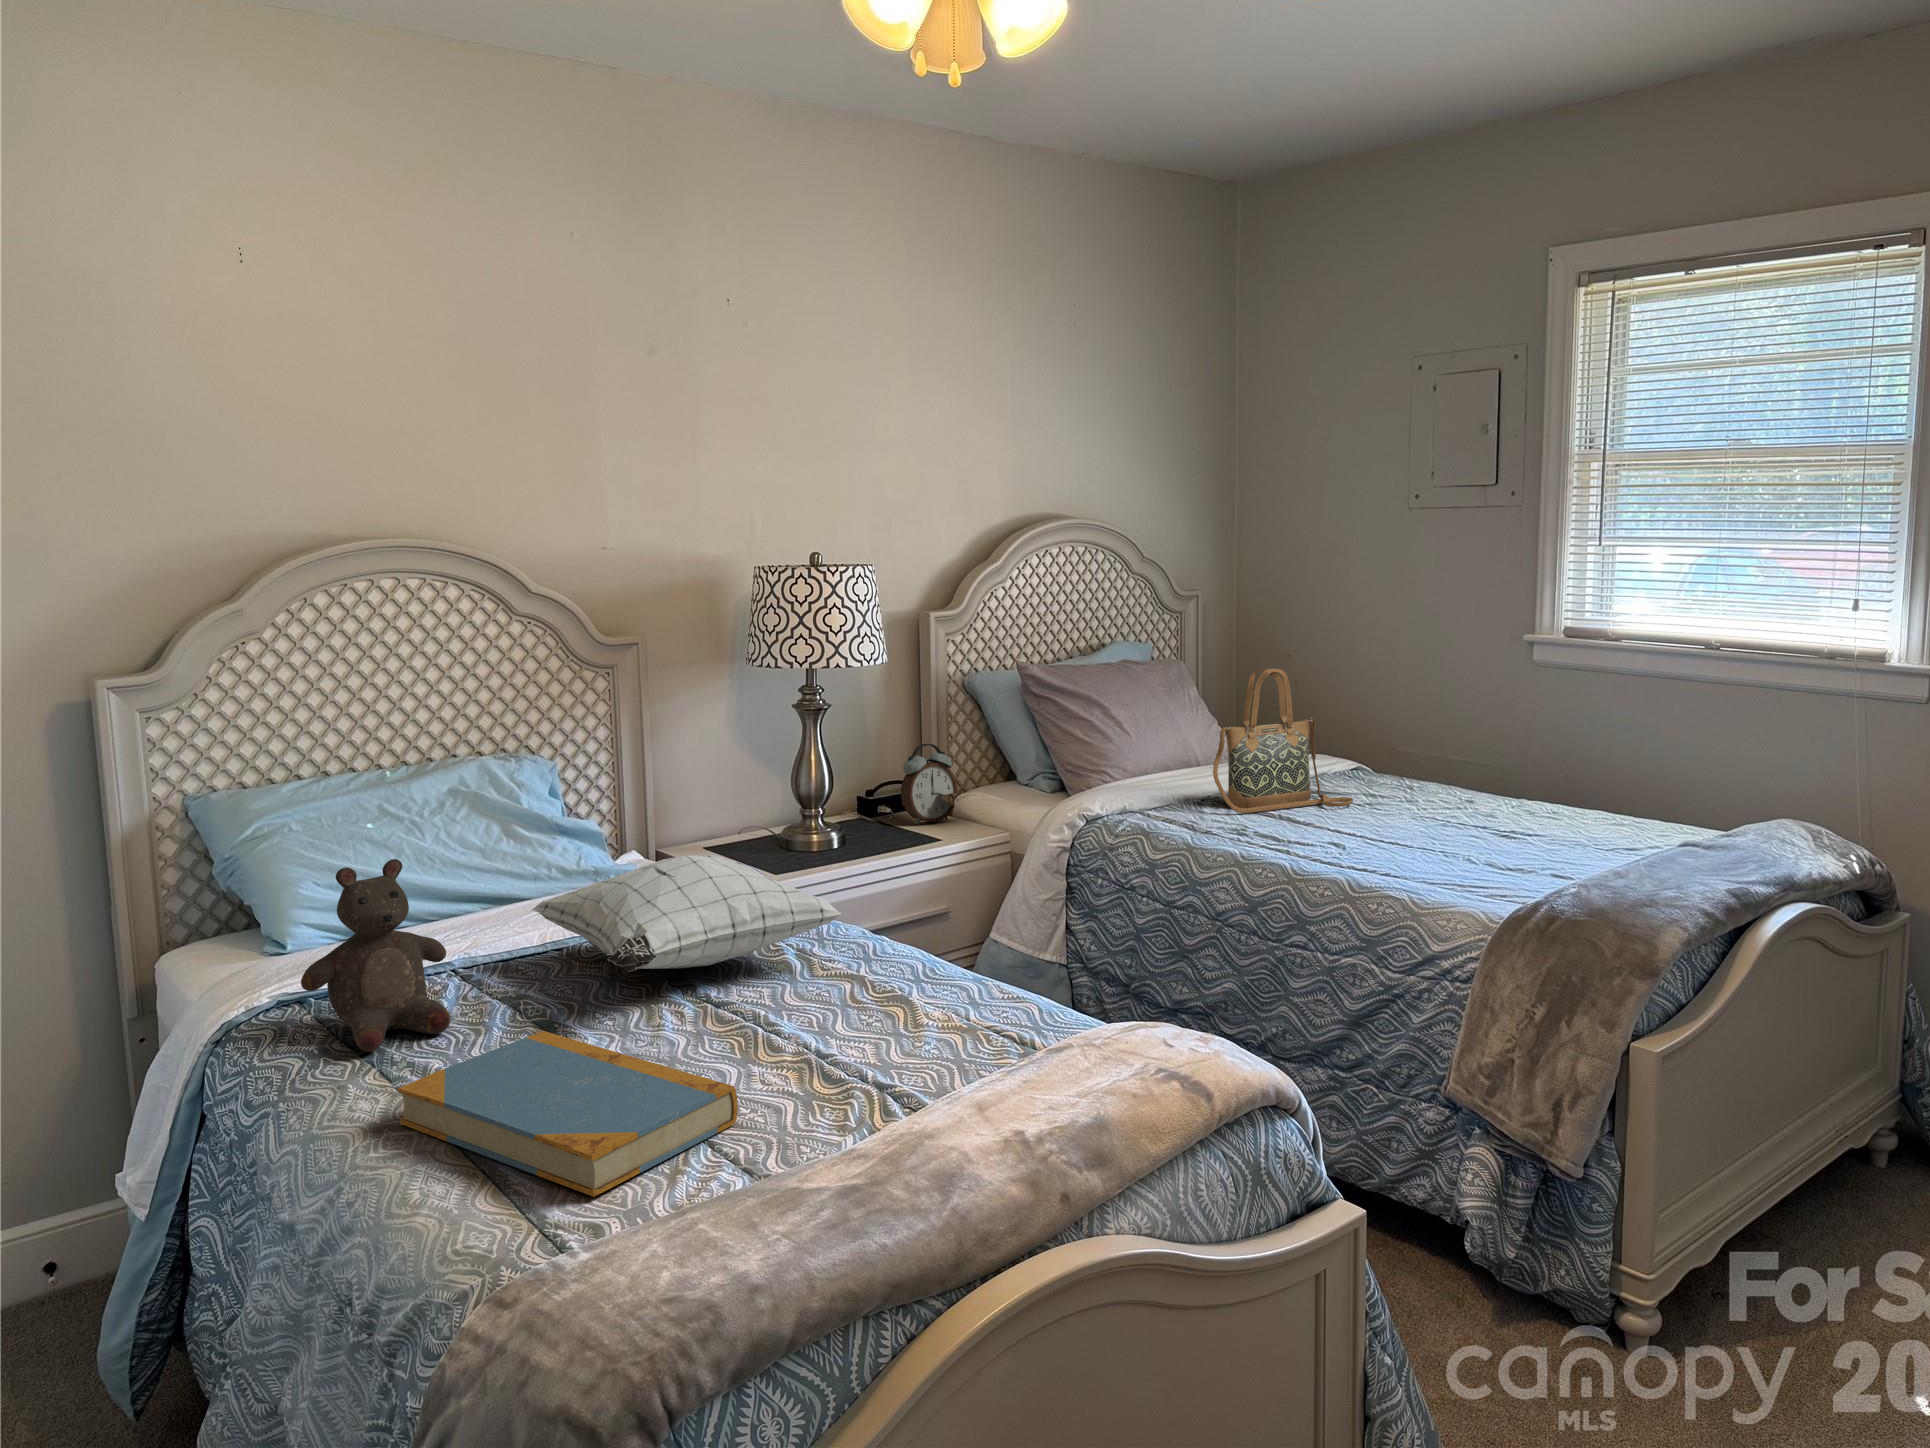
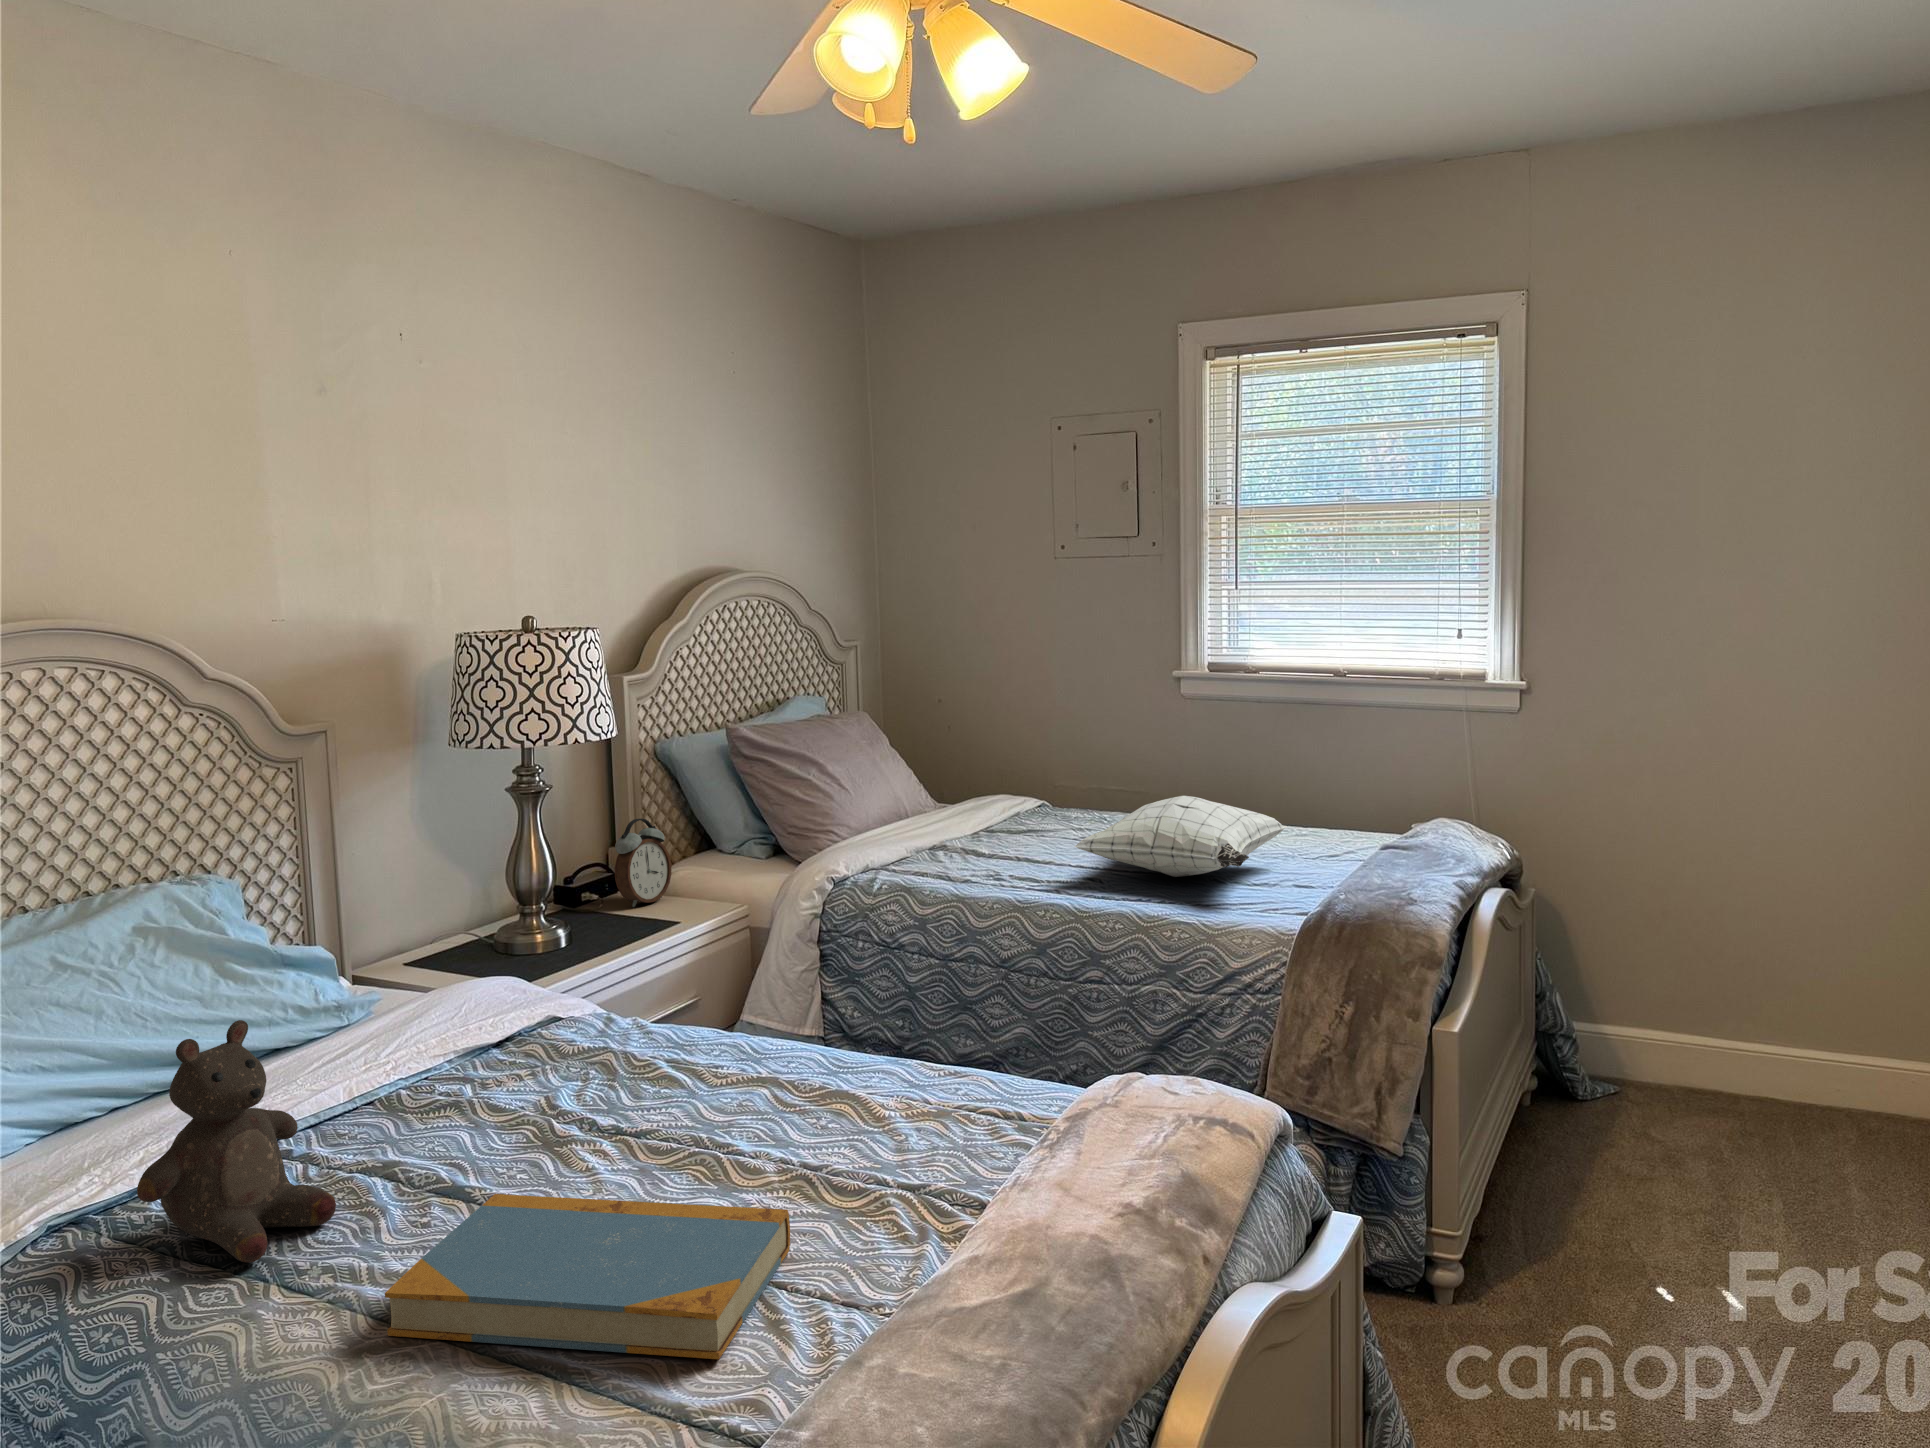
handbag: present [1213,669,1353,813] -> none [948,716,1070,860]
pillow: present [532,855,842,972] -> present [1075,796,1287,877]

